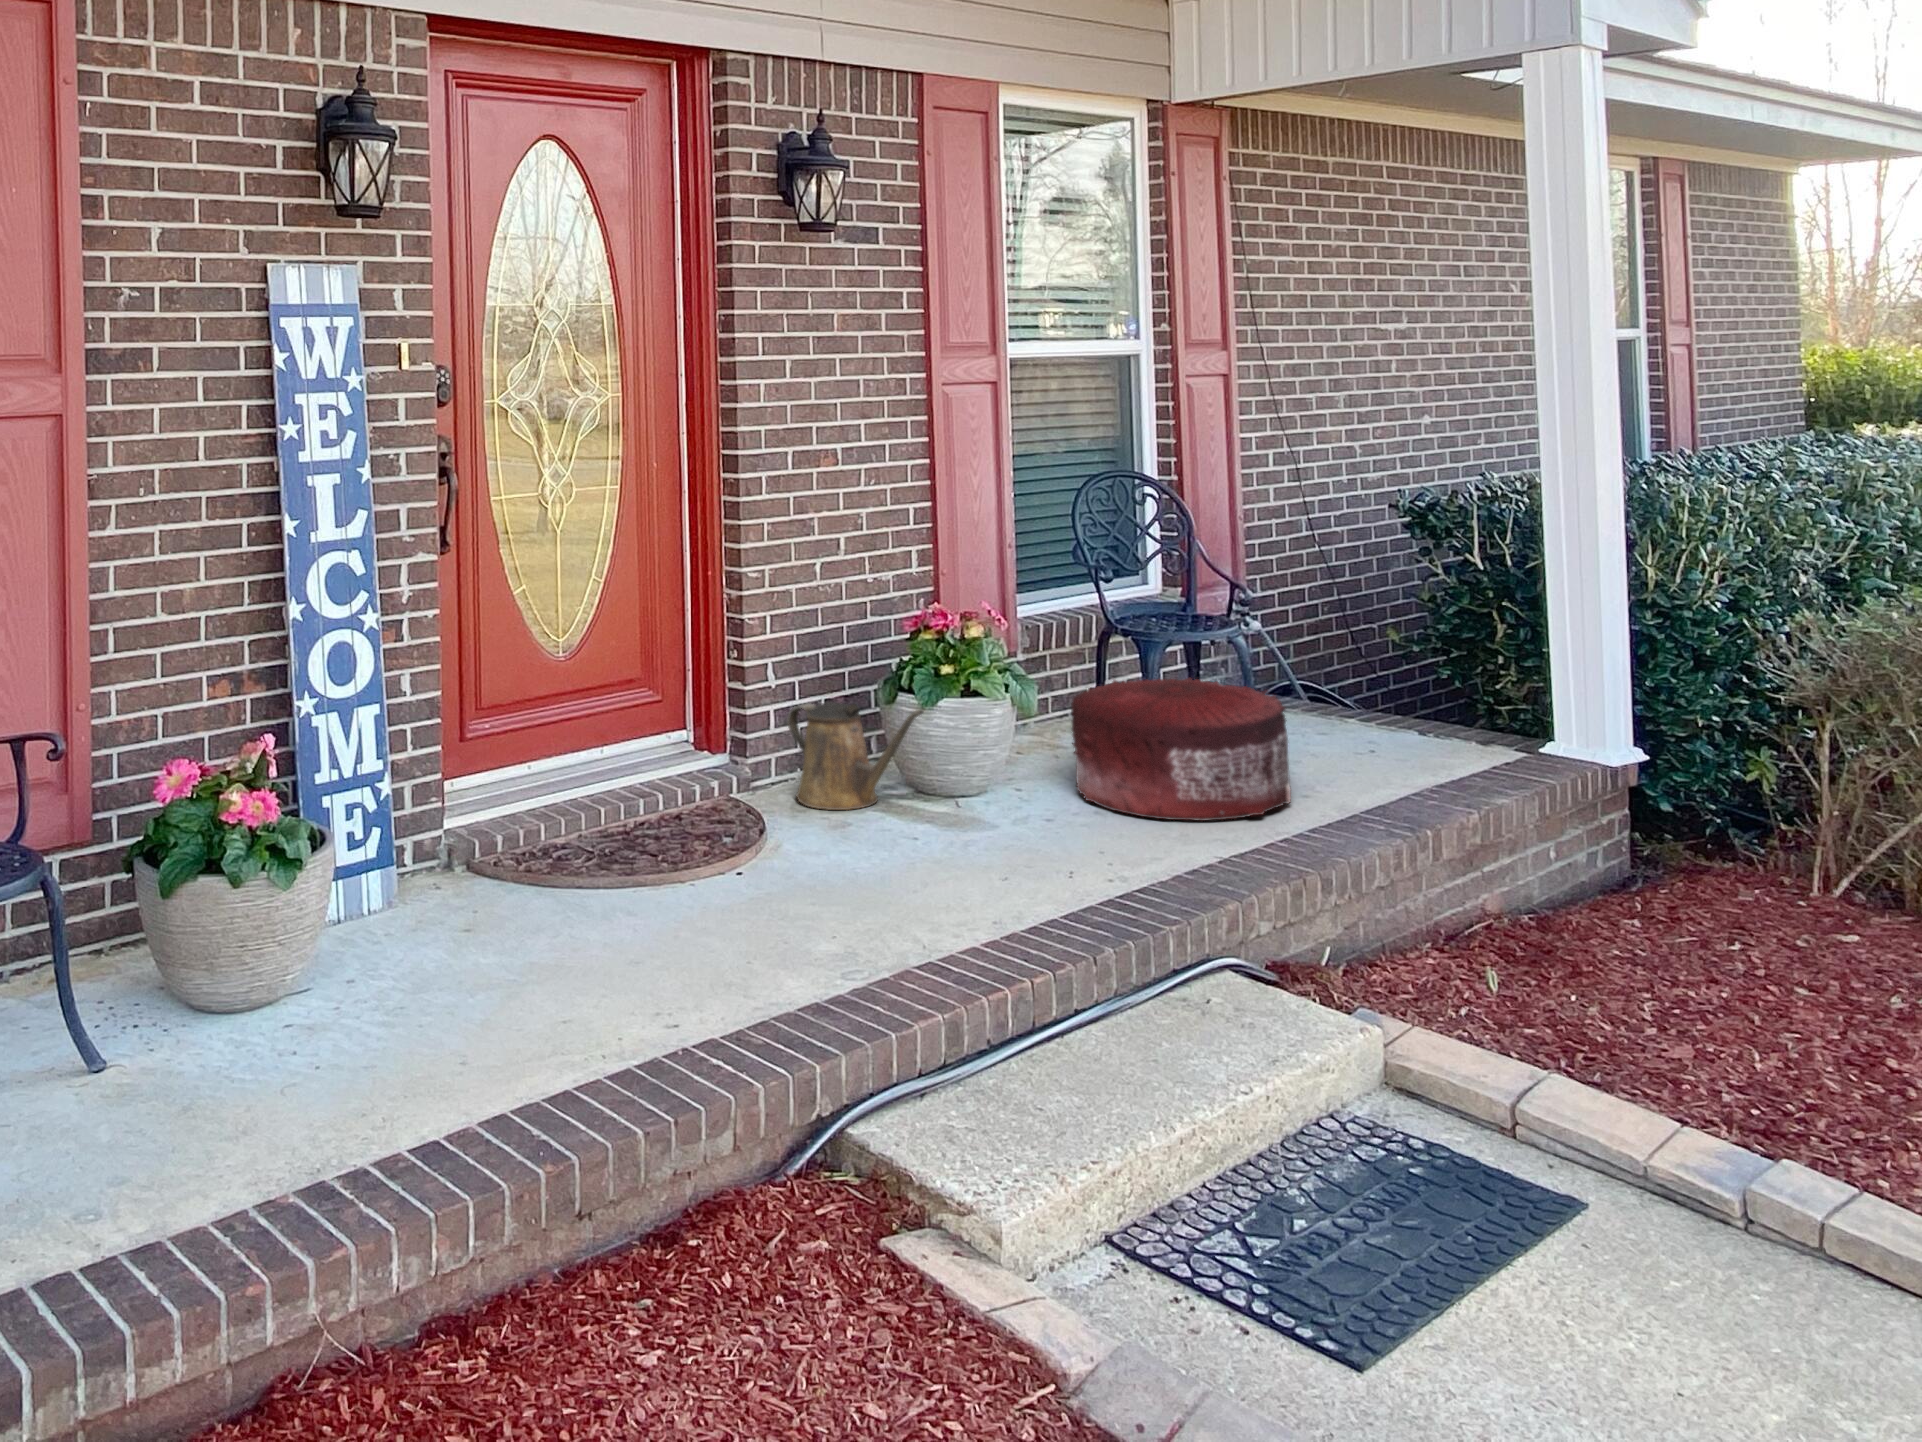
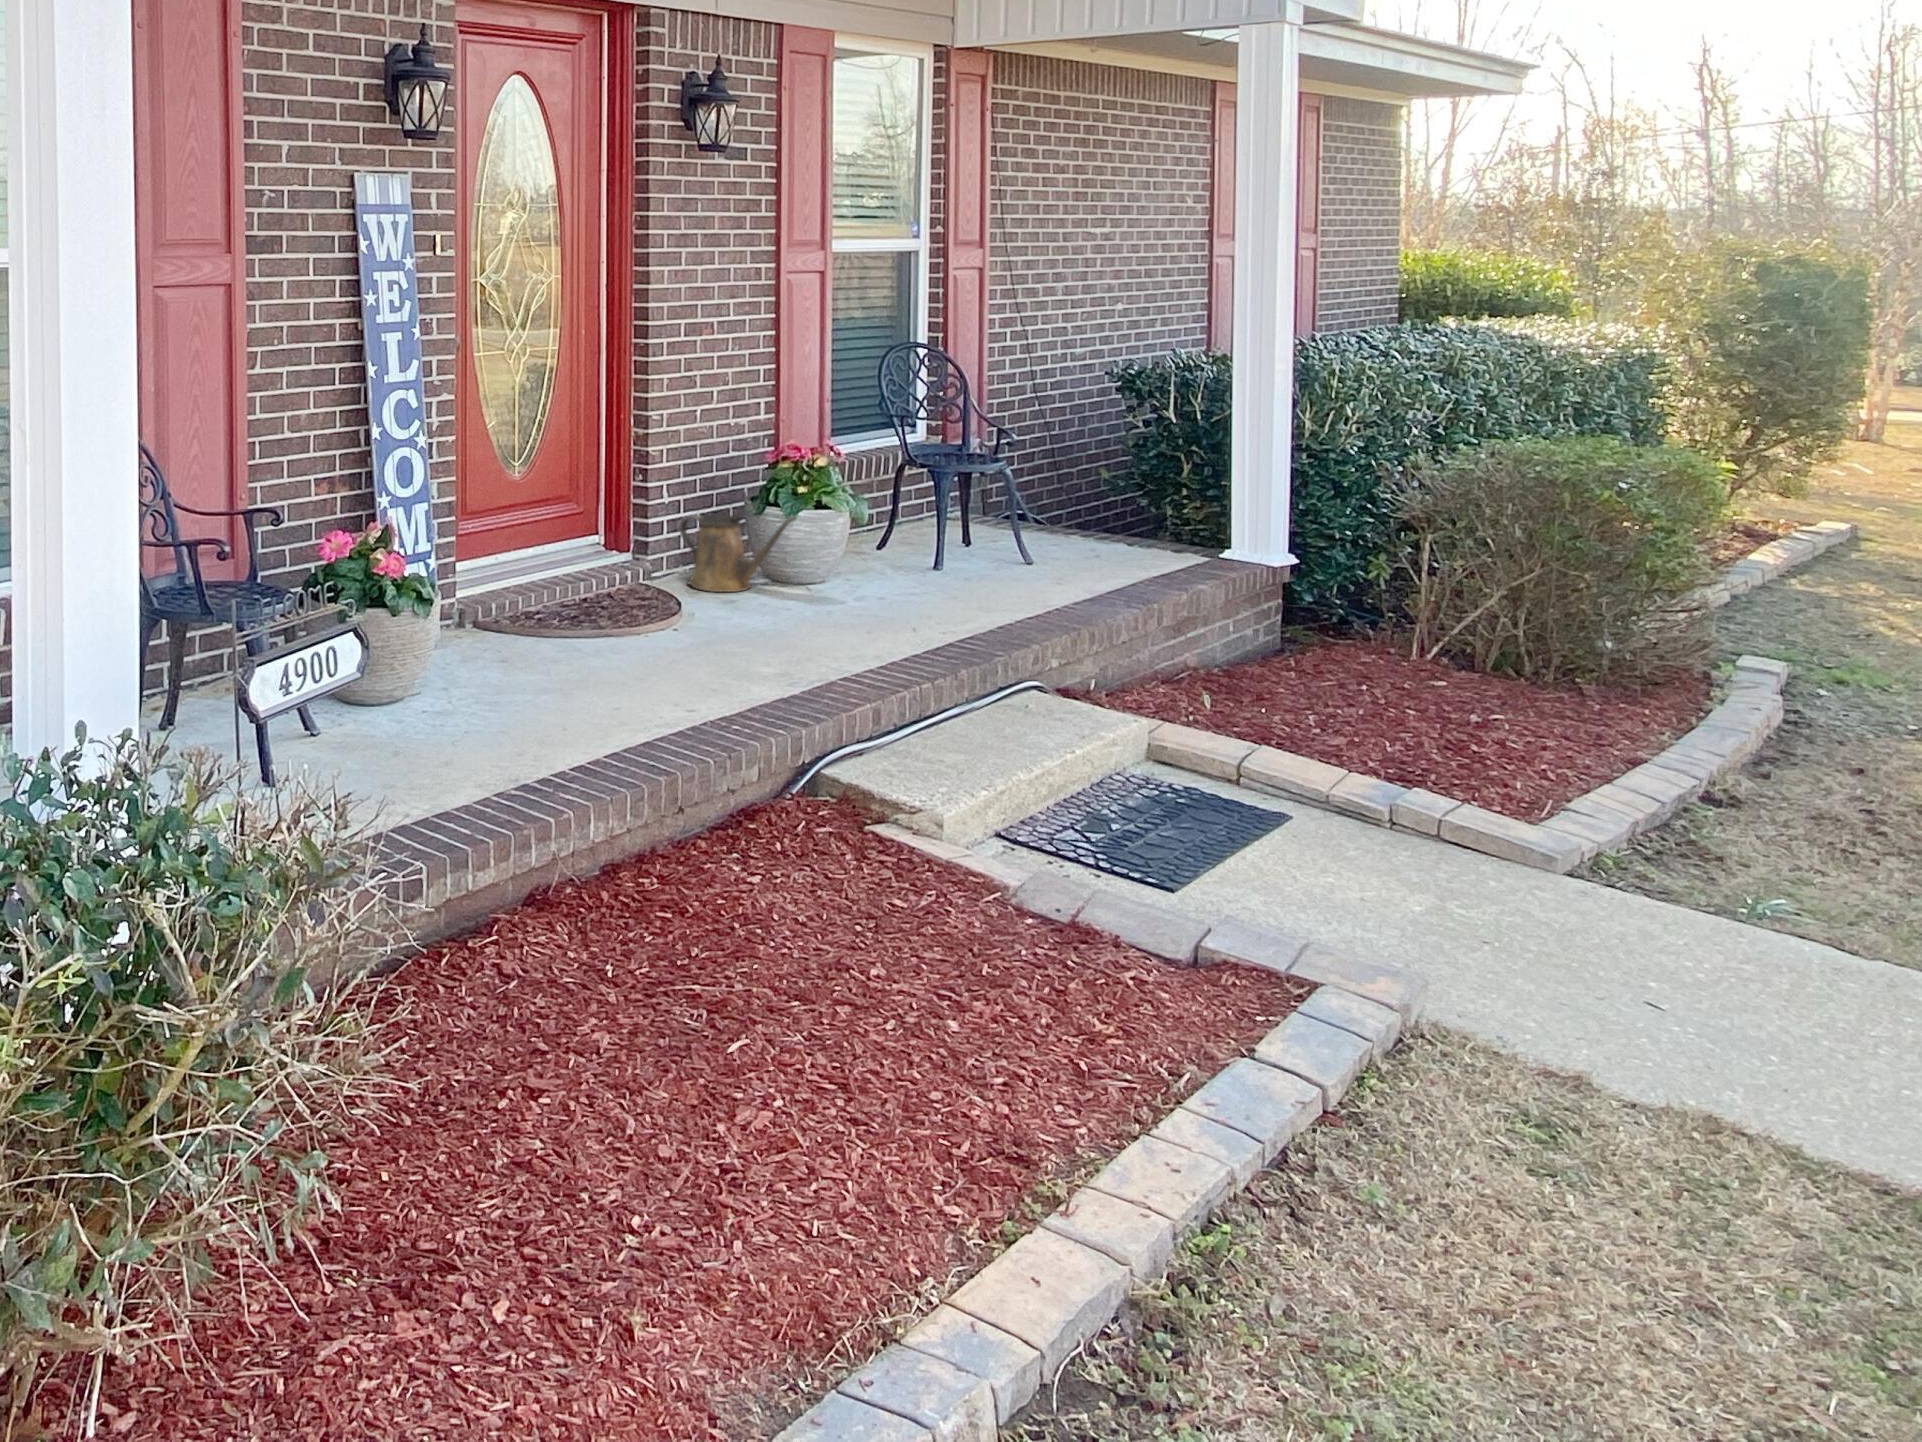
pouf: present [1071,678,1291,821] -> none [893,497,1057,598]

